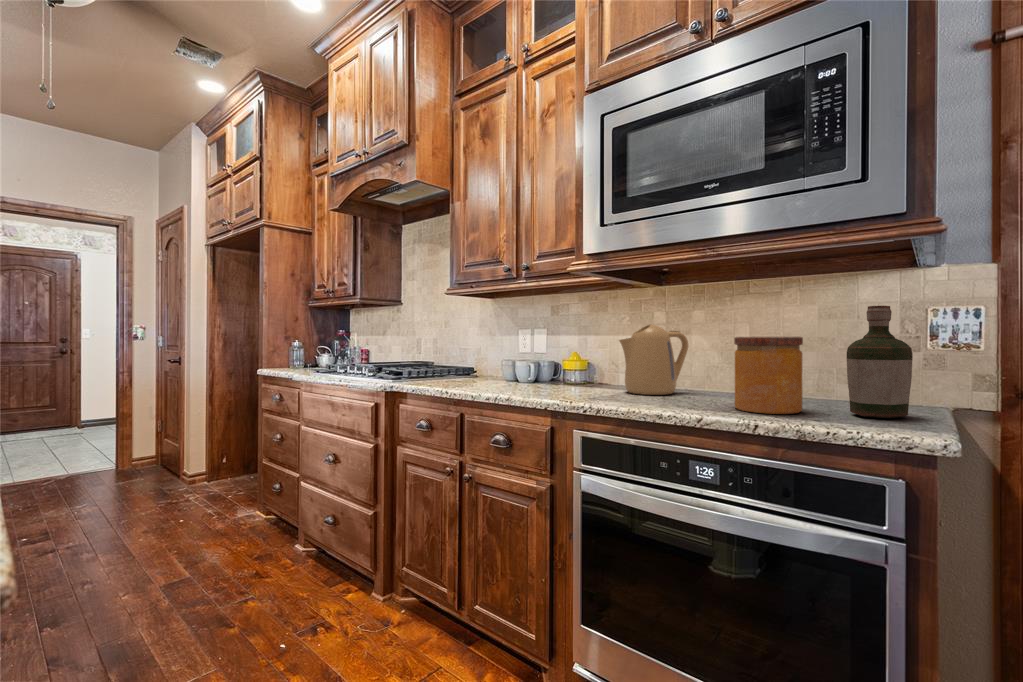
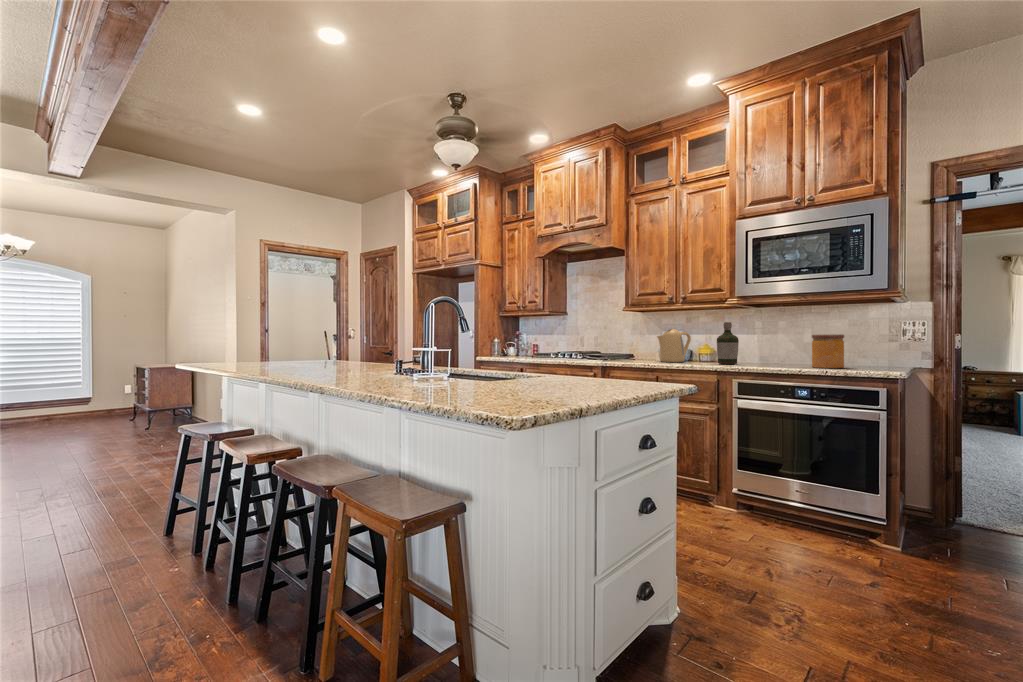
bottle: present [847,306,913,418] -> present [717,322,739,364]
kettle: present [619,325,688,395] -> present [657,329,691,362]

